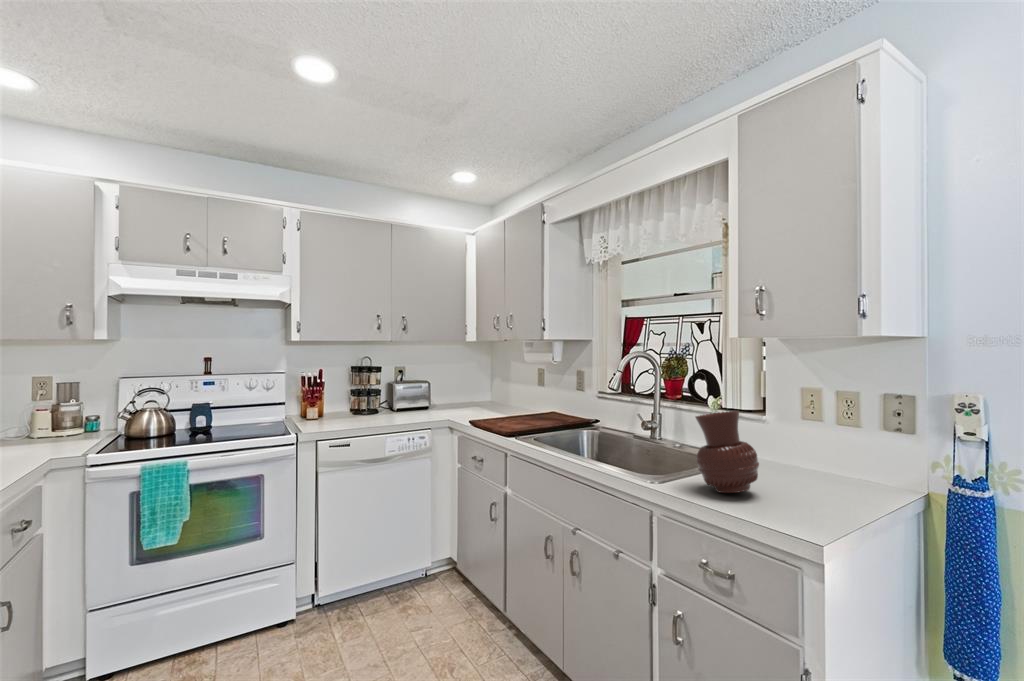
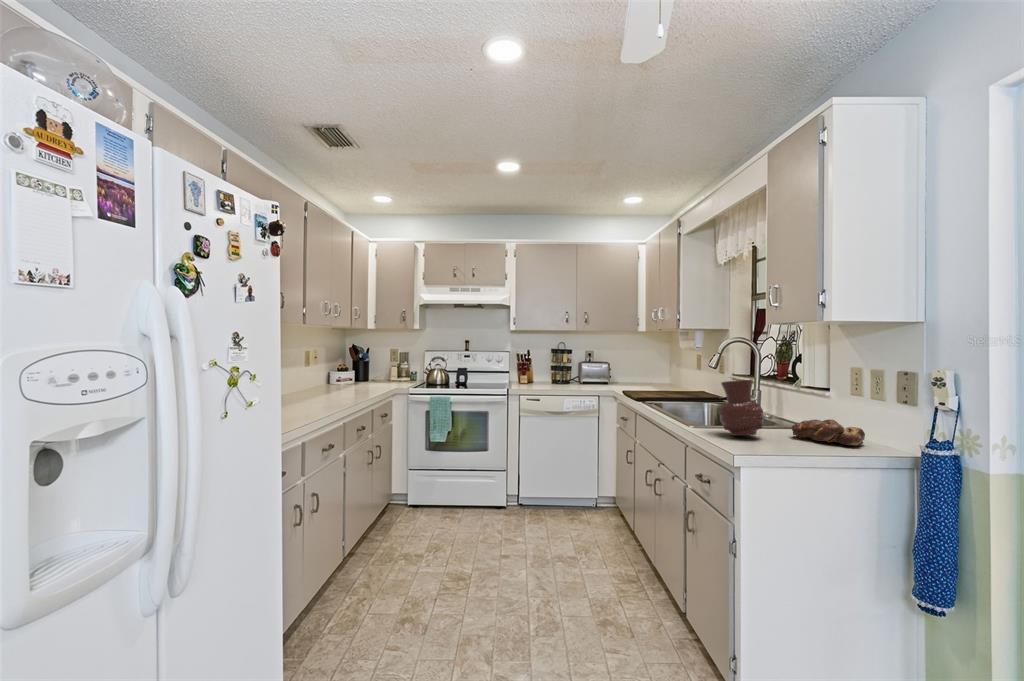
bread loaf: none [765,453,857,487] -> present [792,419,865,445]

